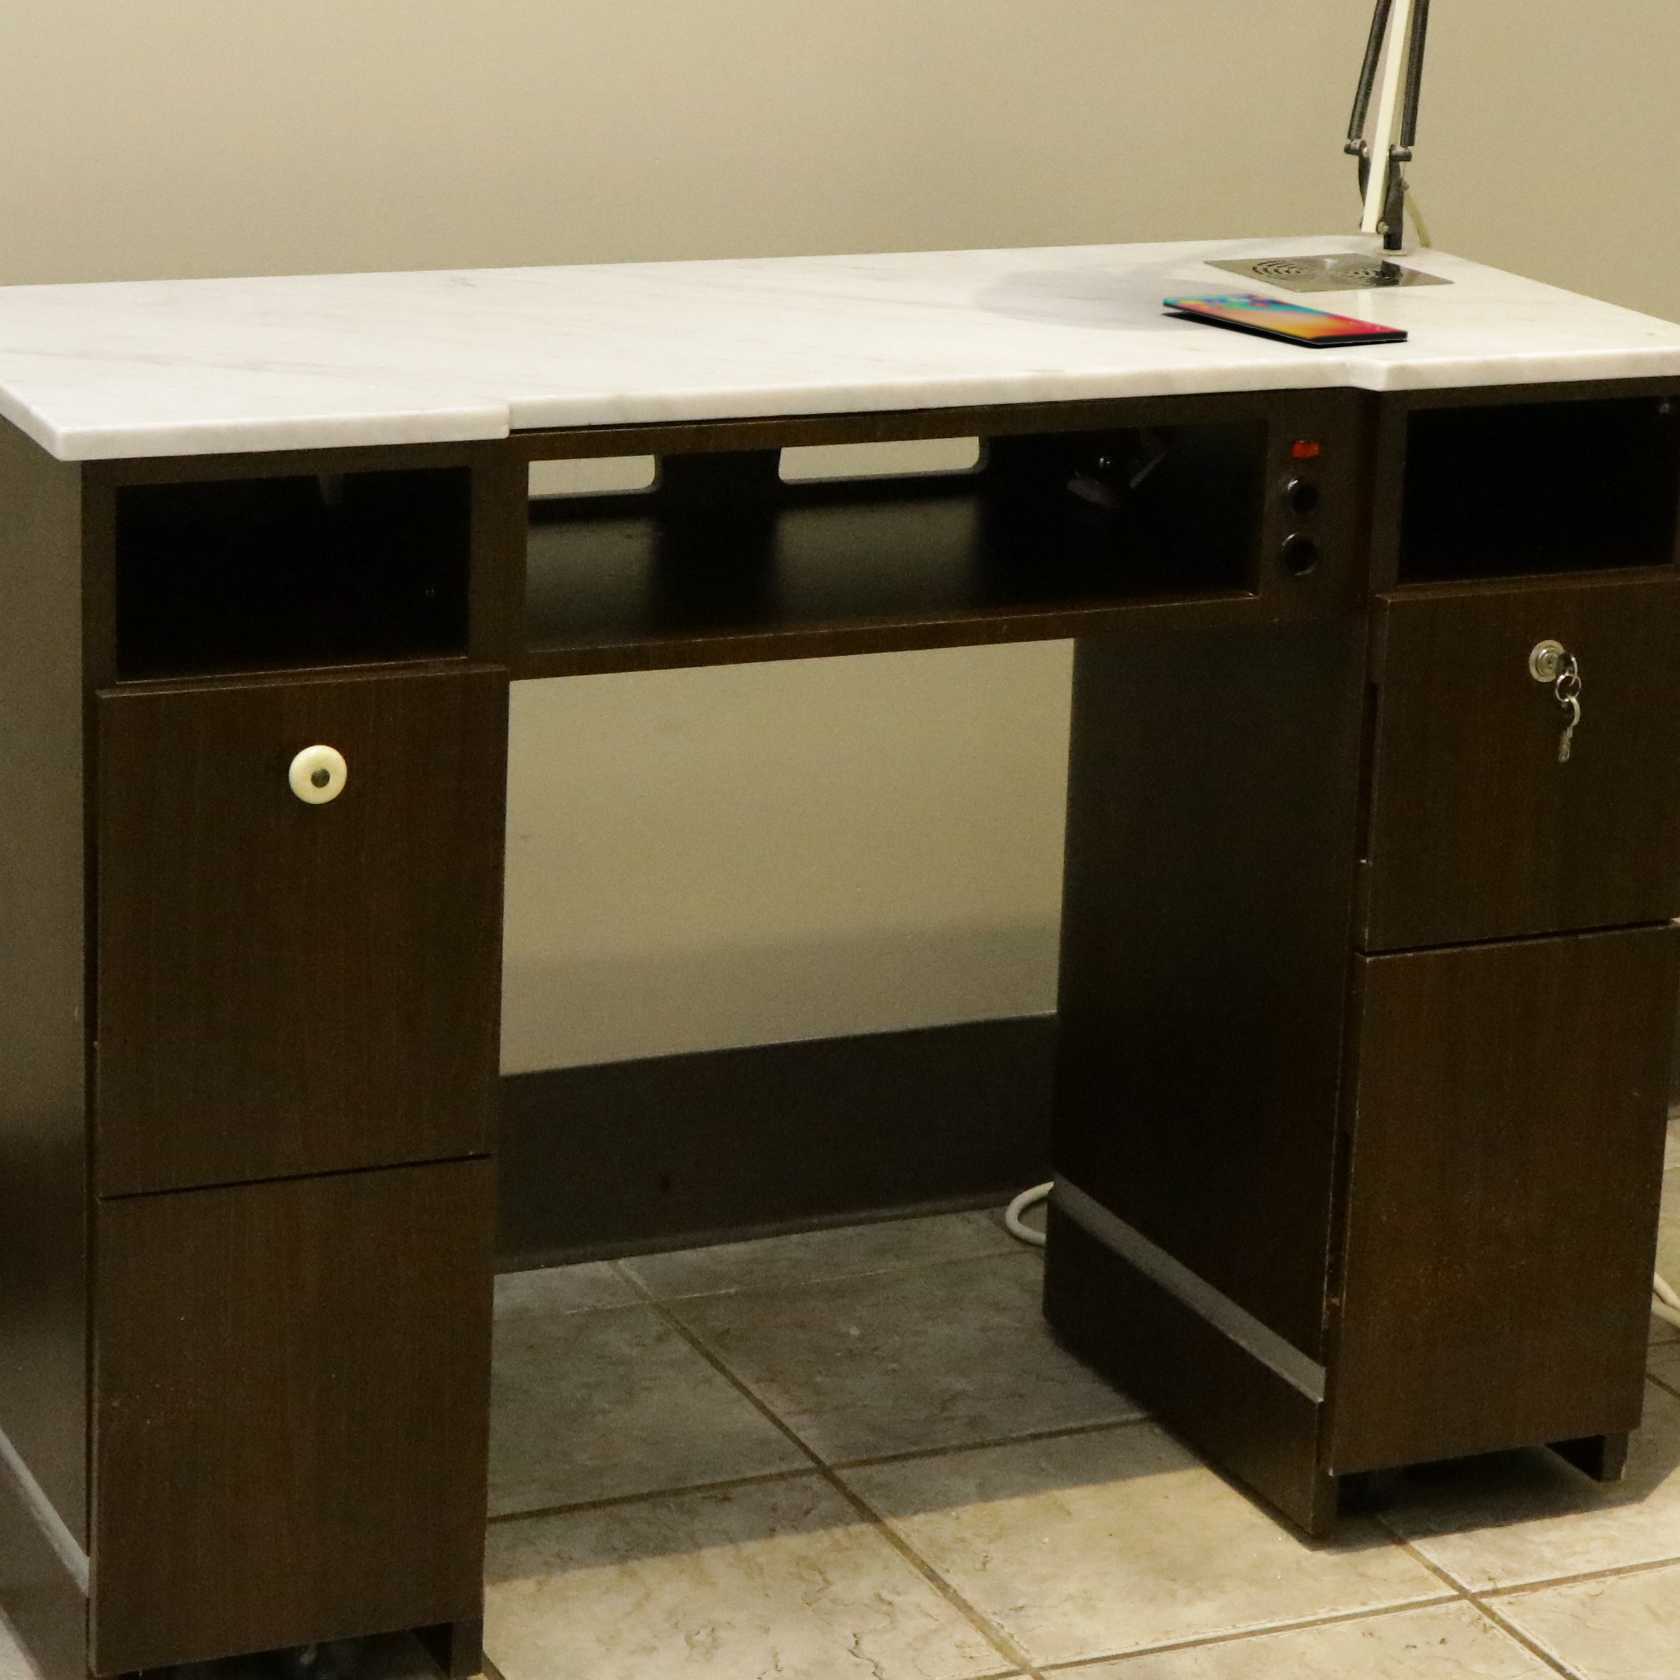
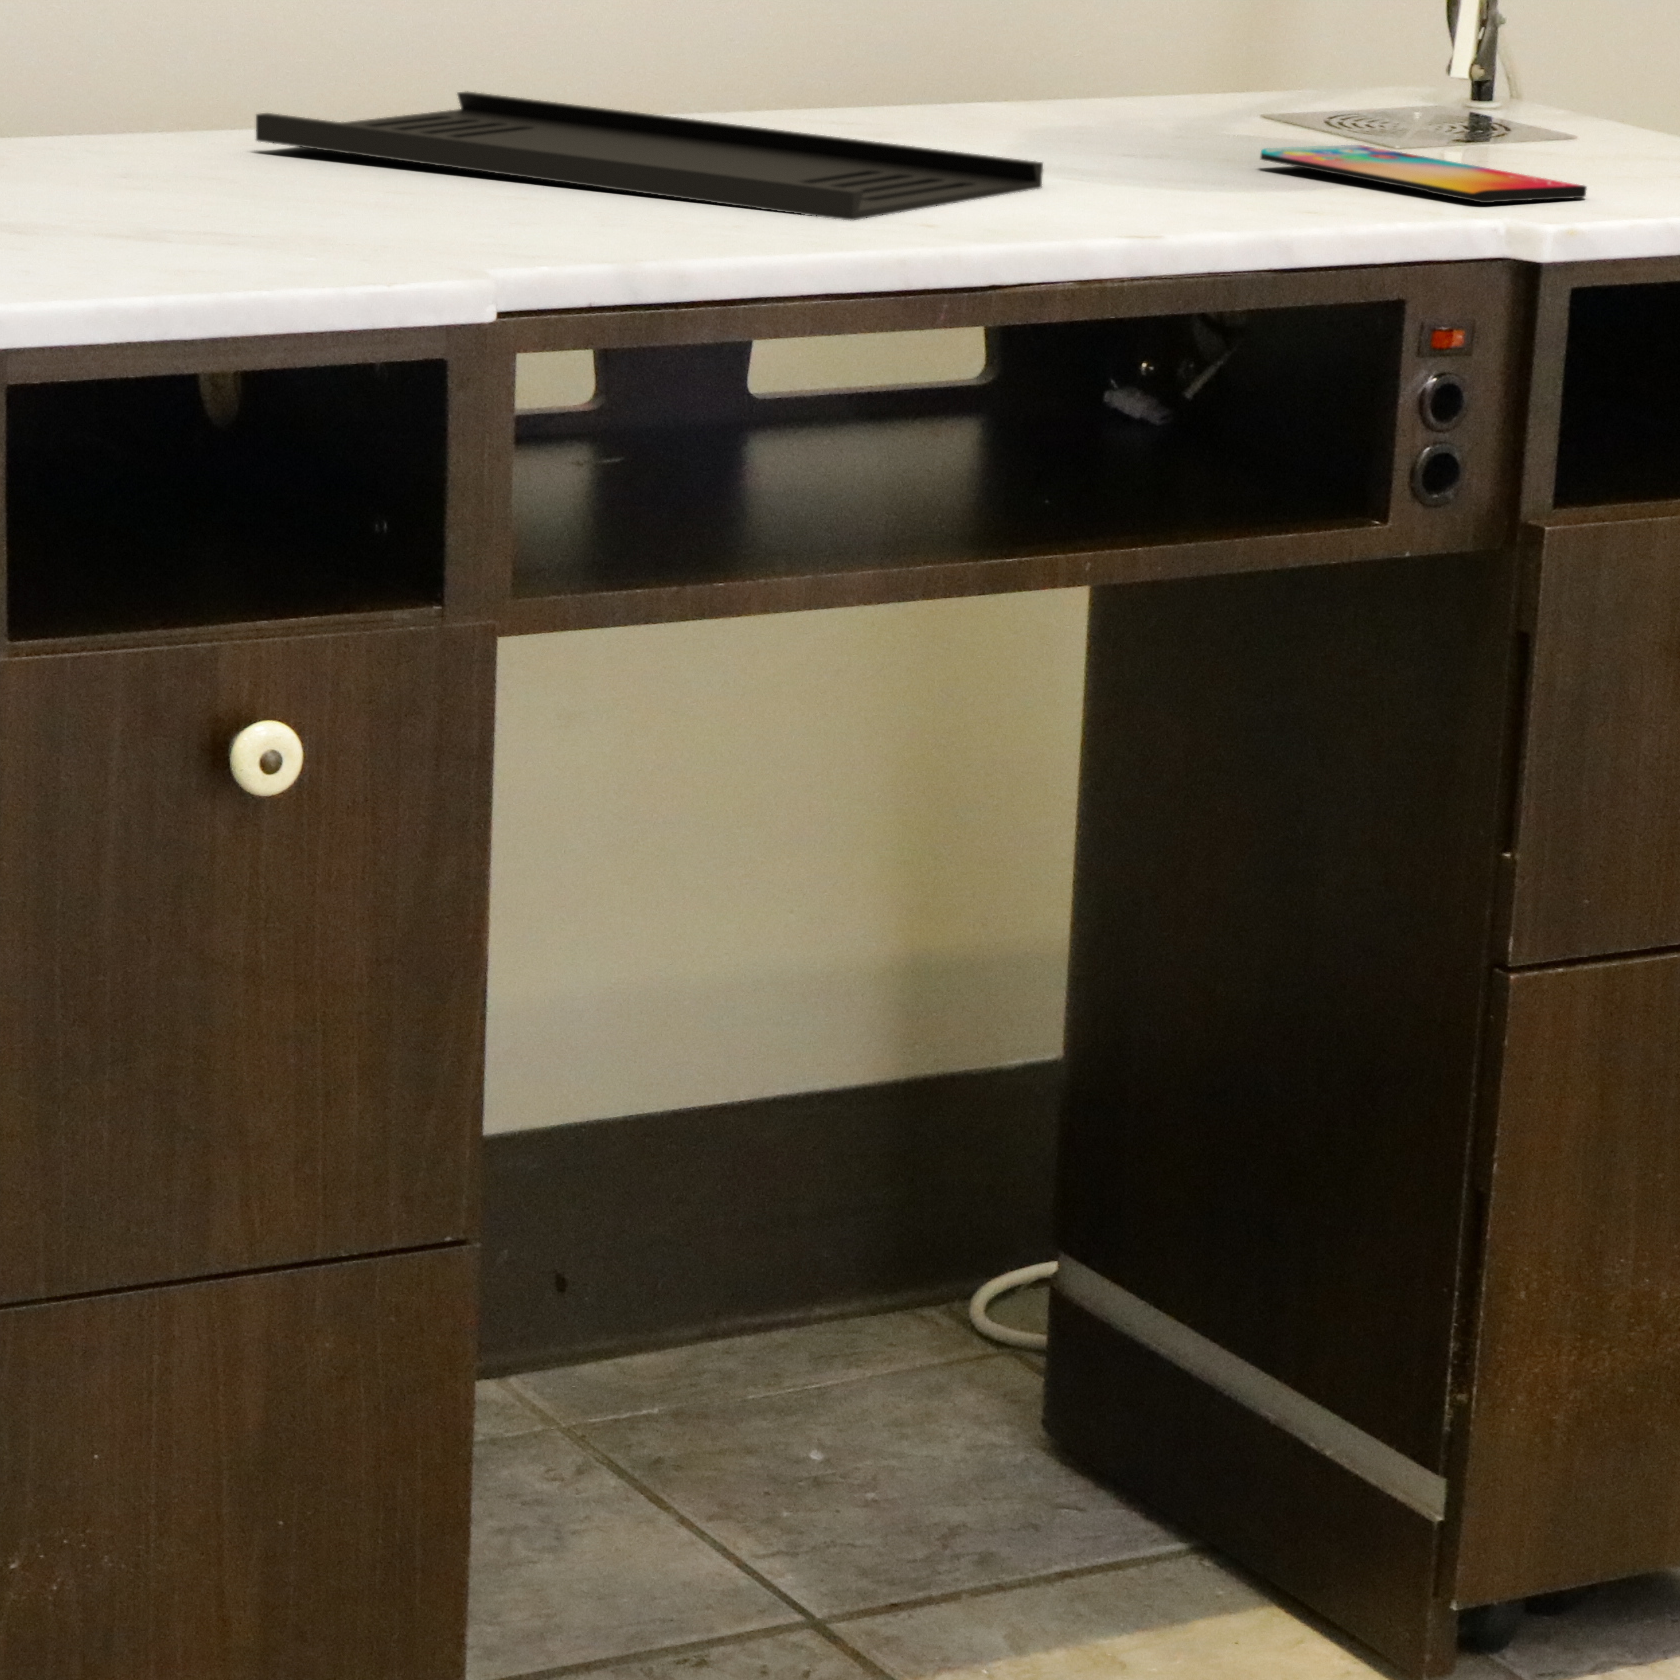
tray: none [377,251,975,364] -> present [256,91,1043,221]

